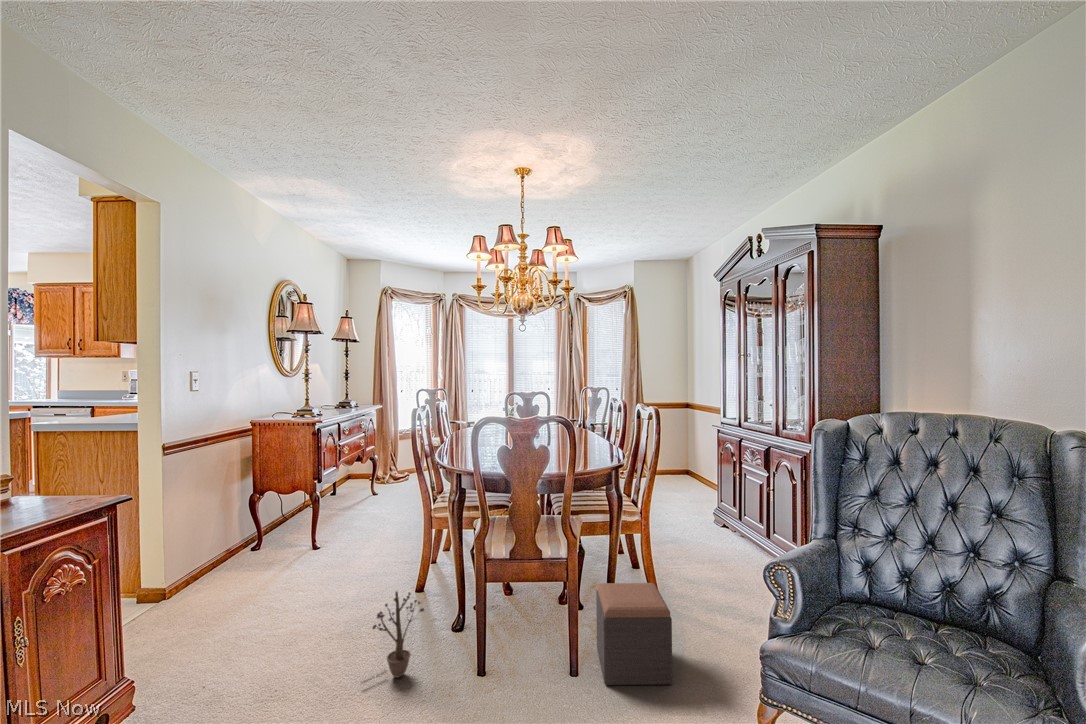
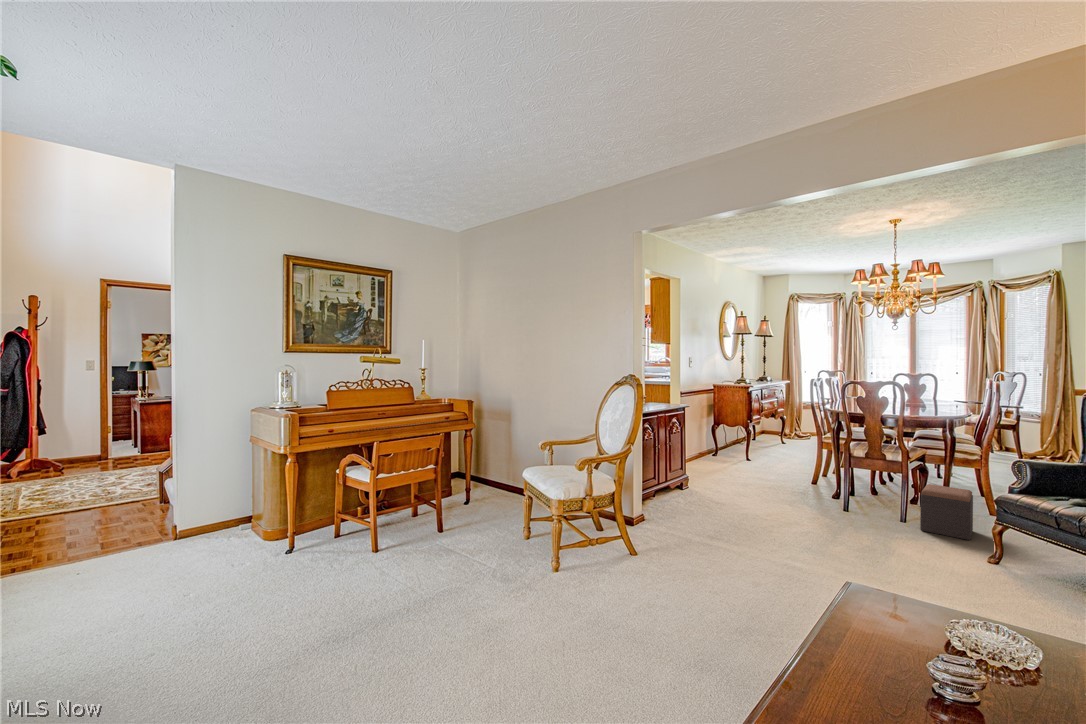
decorative plant: present [361,591,424,683] -> none [780,463,813,504]

